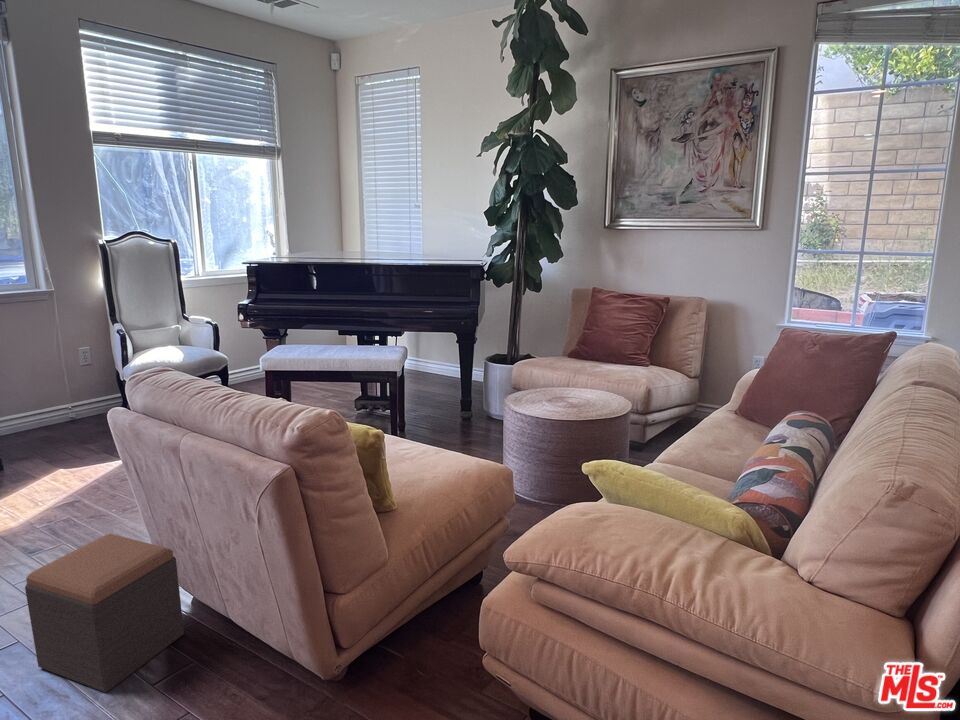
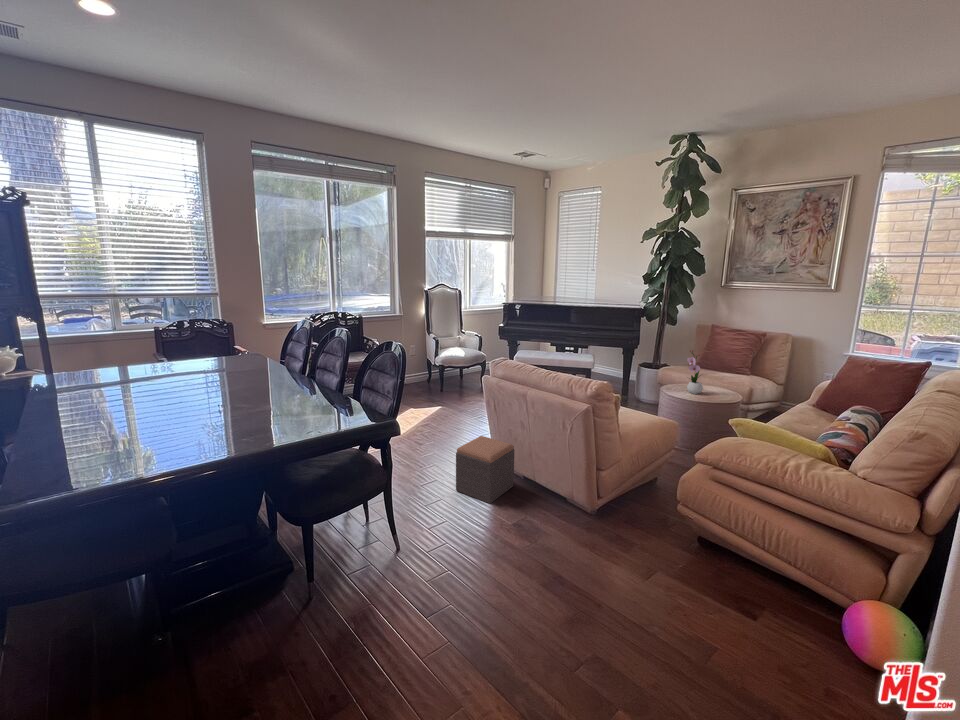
flower arrangement: none [541,329,575,405] -> present [687,350,703,394]

